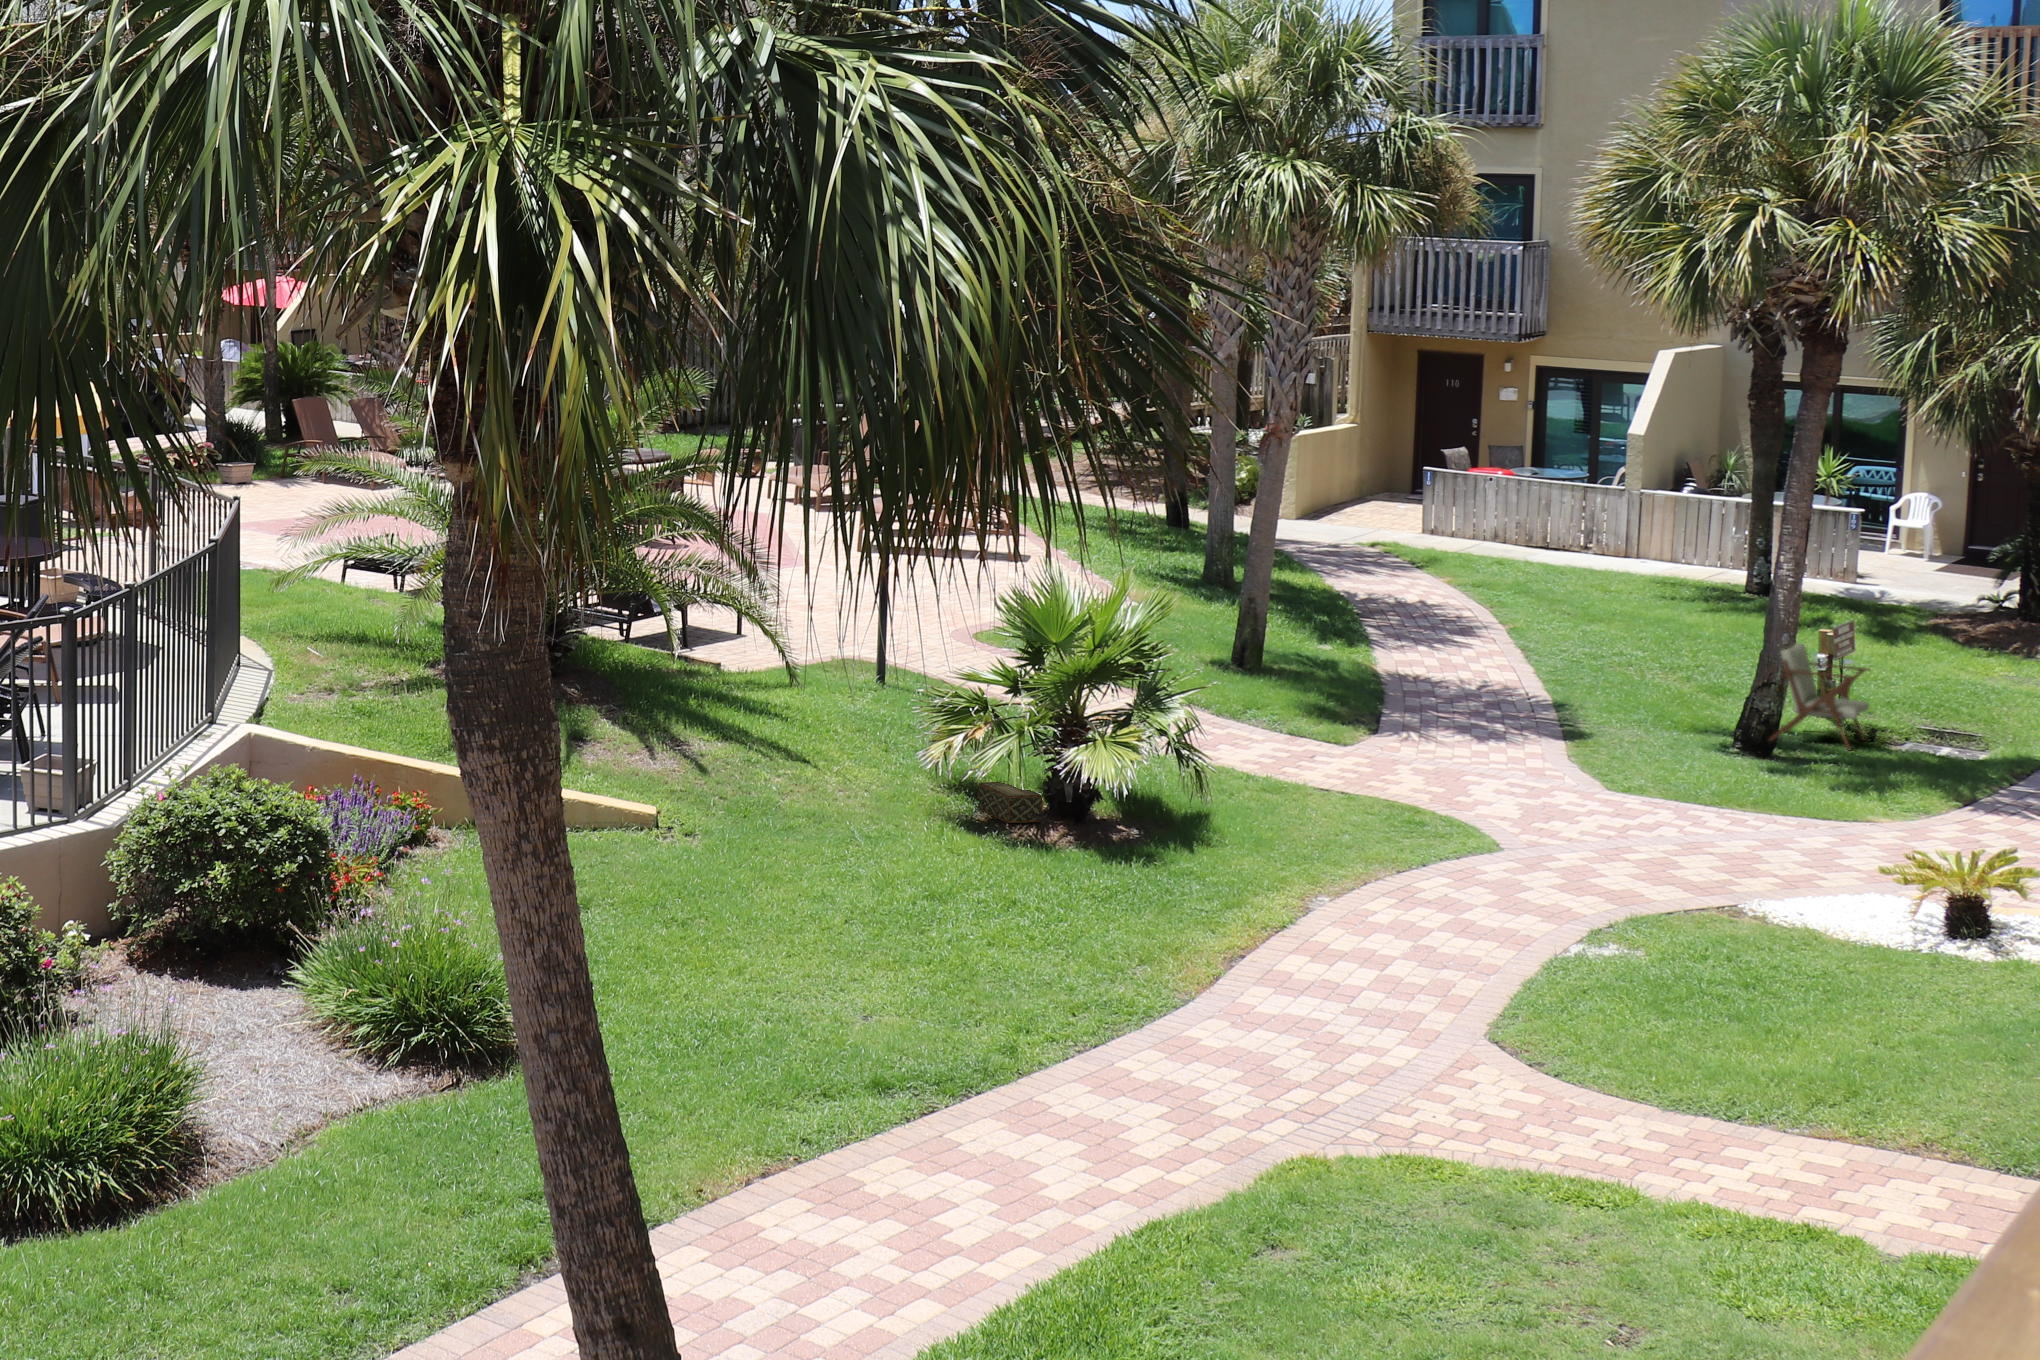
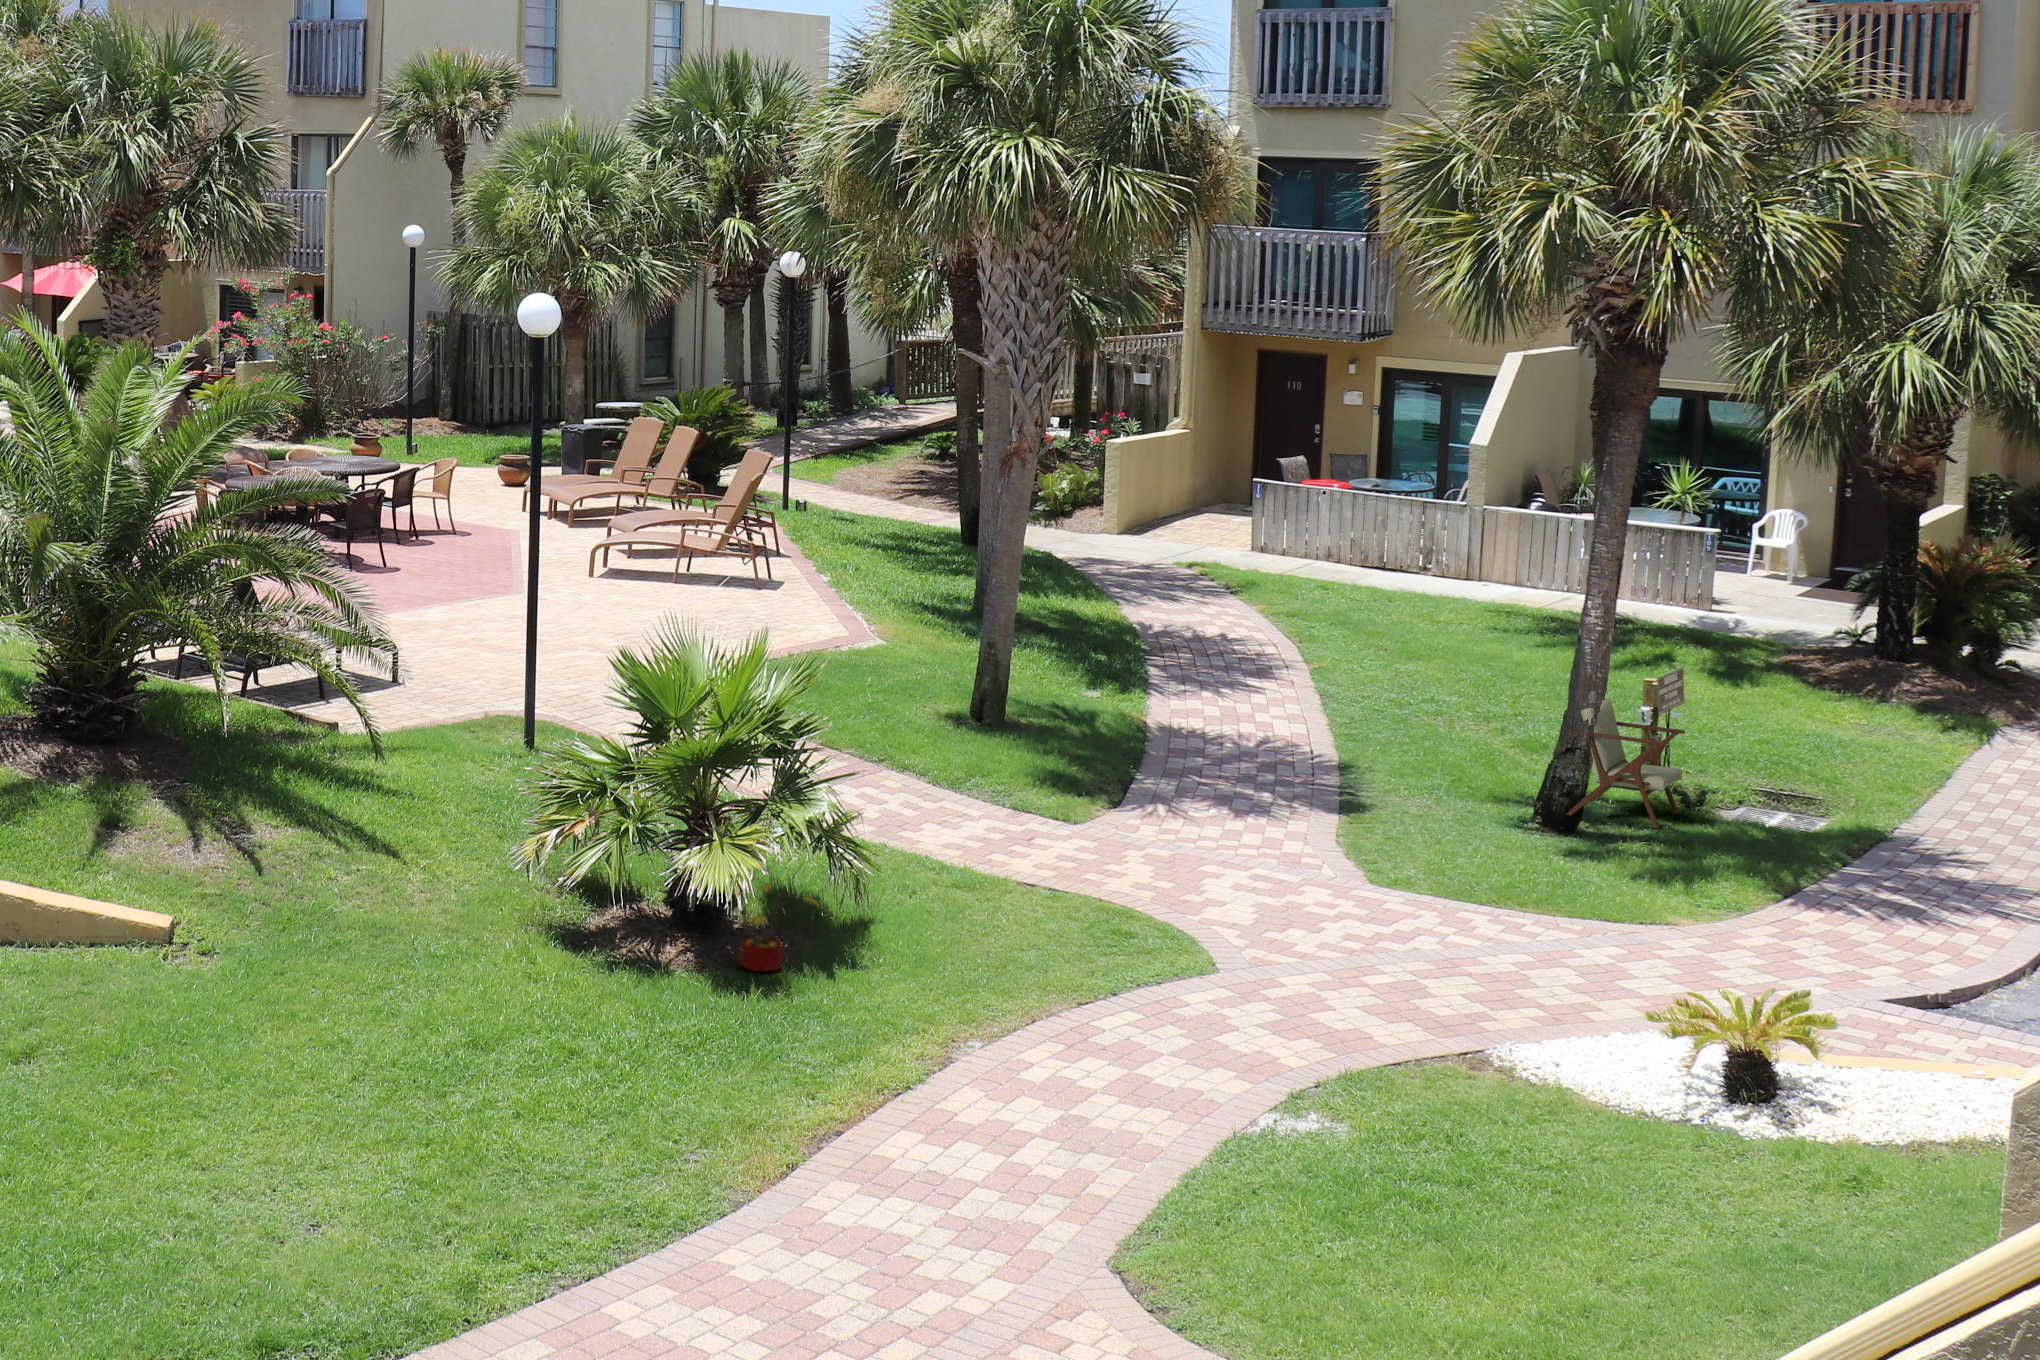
decorative plant: none [1096,751,1192,839] -> present [730,879,820,971]
woven basket: present [978,782,1043,823] -> none [574,892,644,948]

